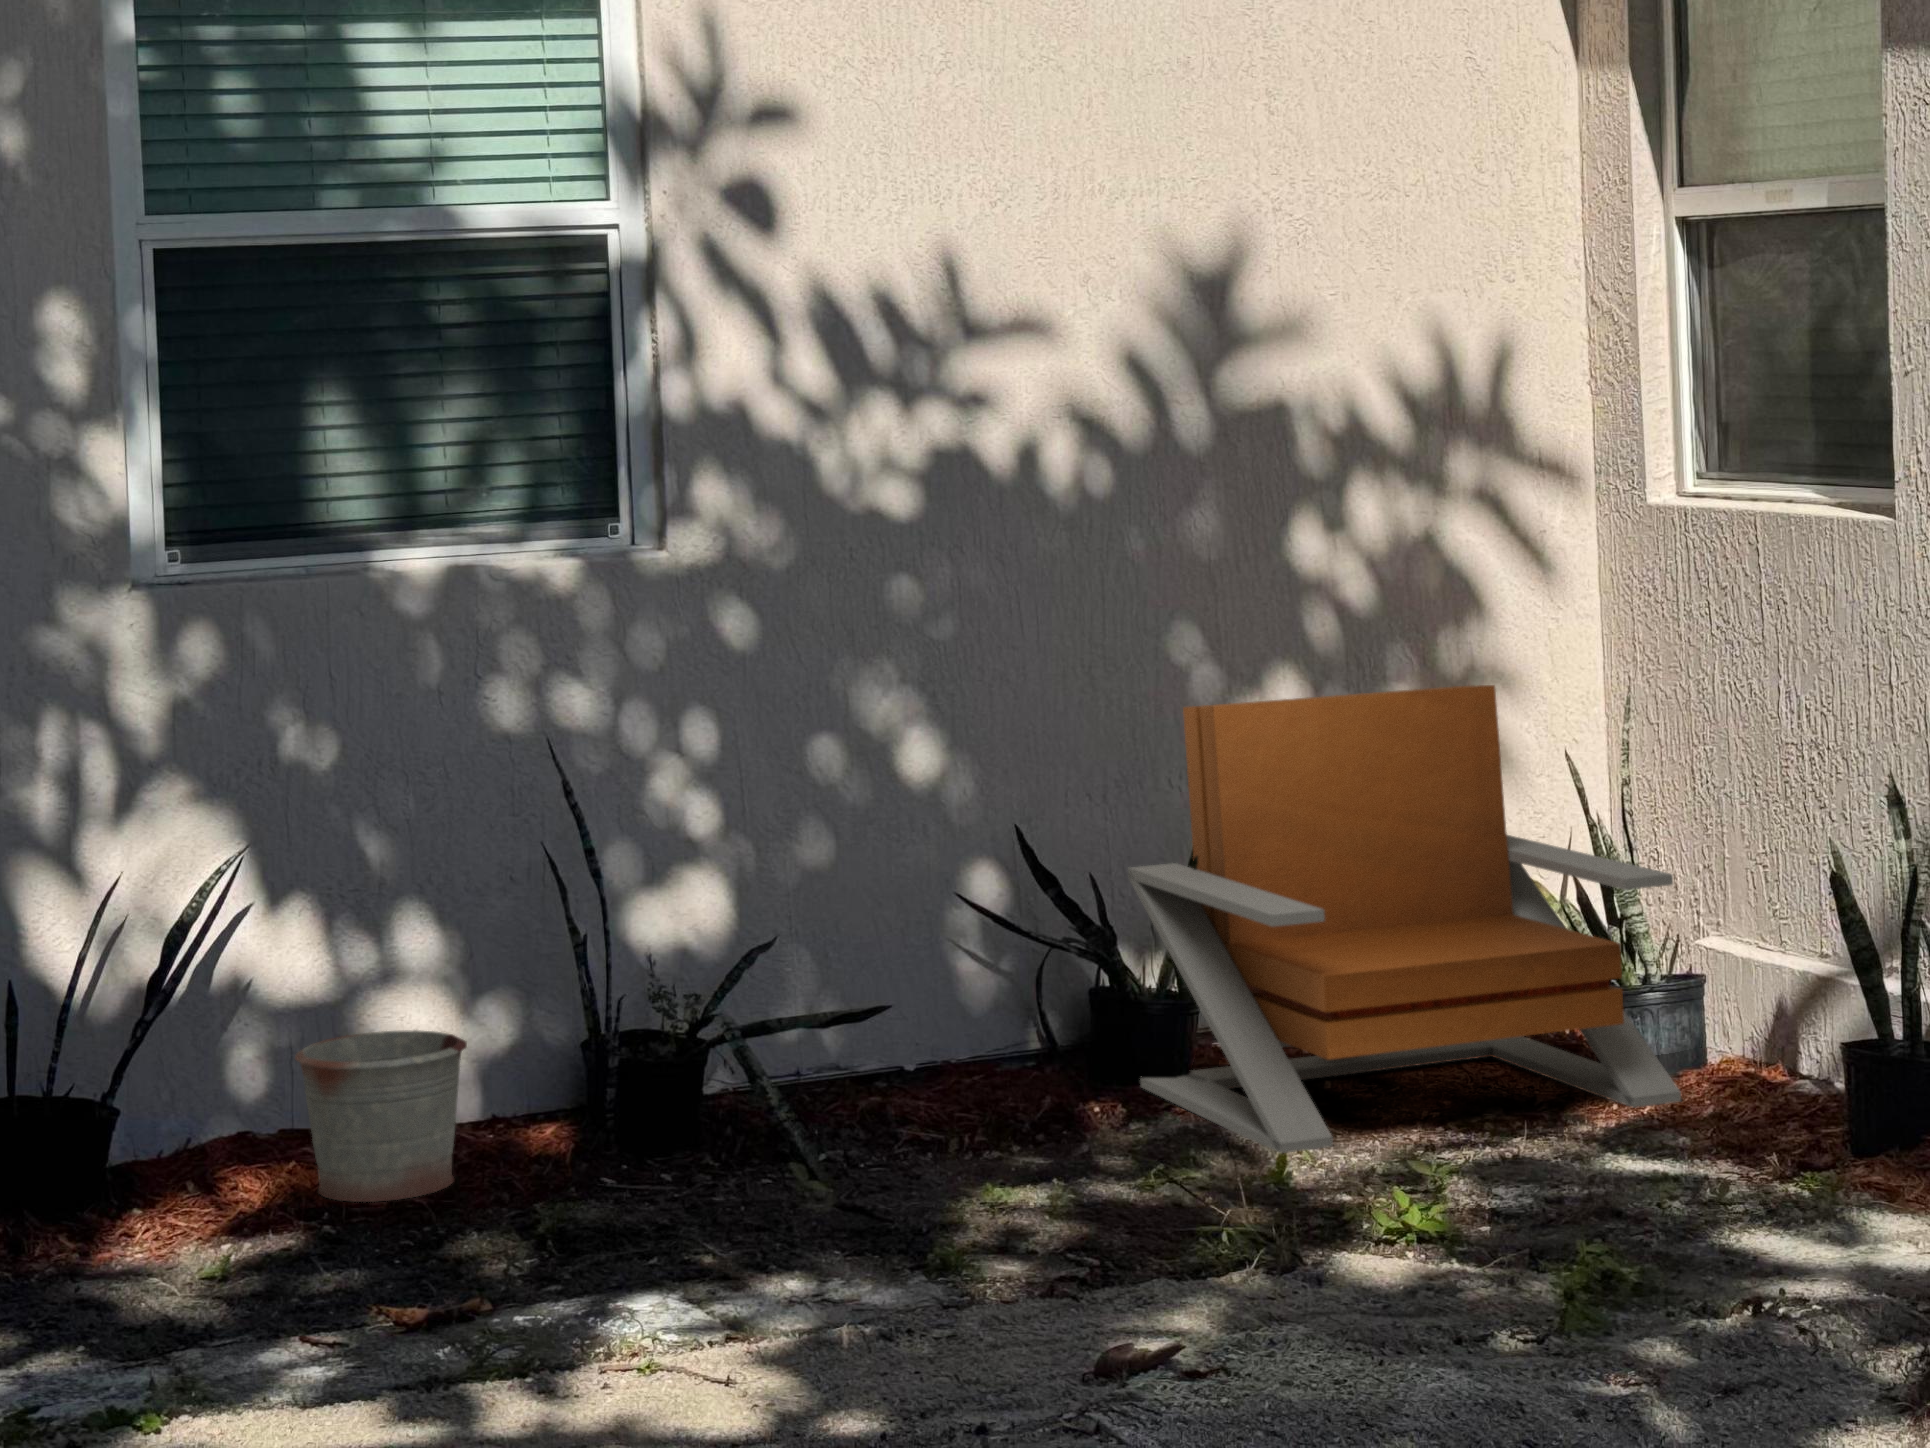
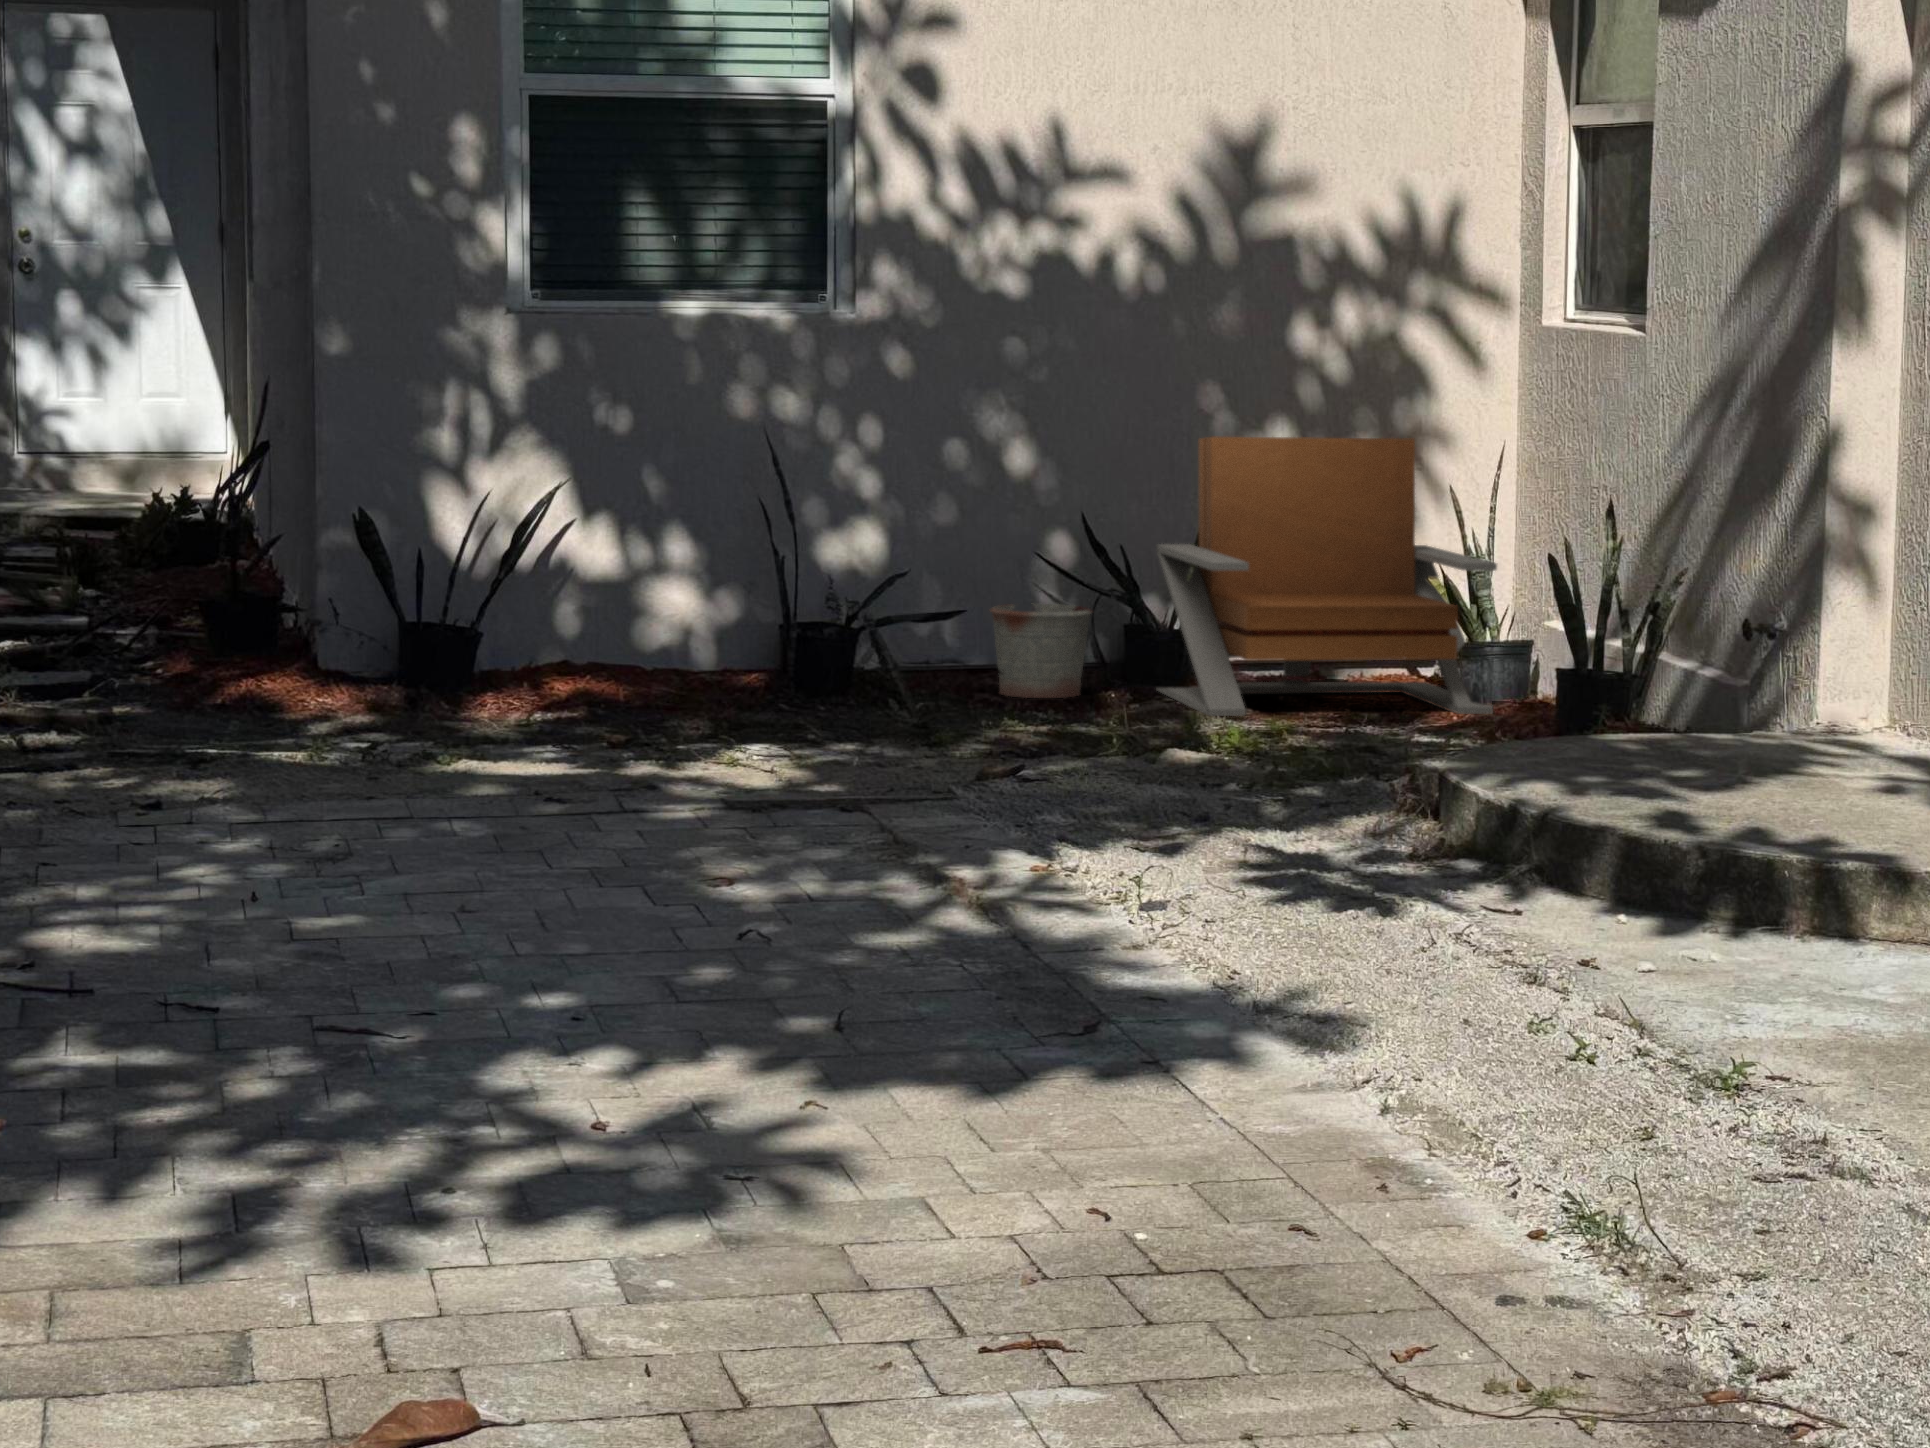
bucket: present [295,1030,467,1202] -> present [990,604,1092,698]

